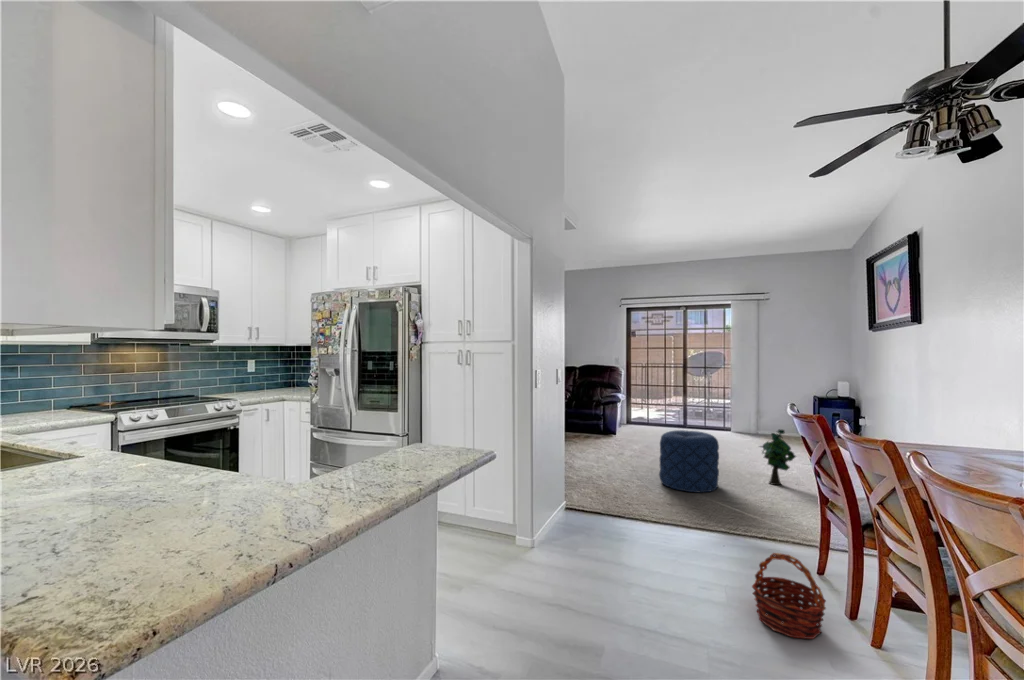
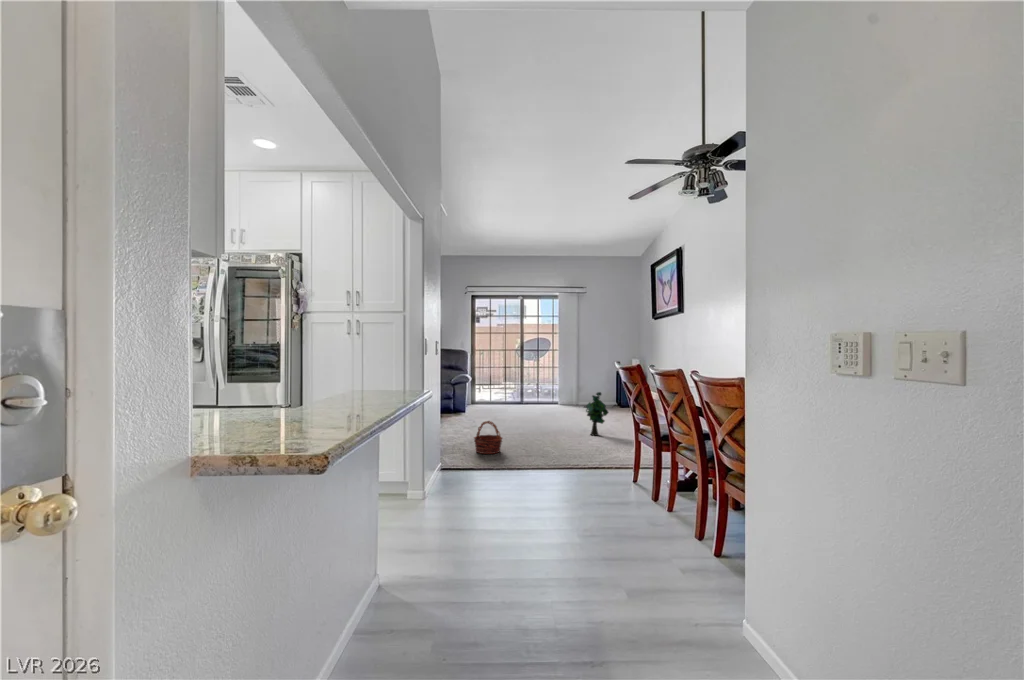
pouf: present [659,430,719,492] -> none [511,397,556,445]
basket: present [752,553,826,639] -> present [474,421,502,454]

